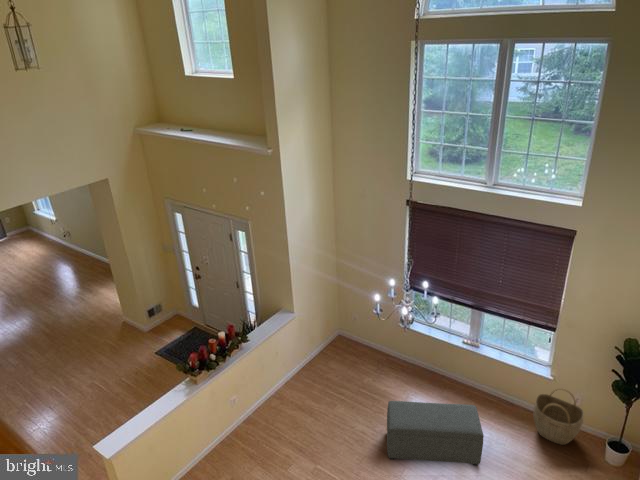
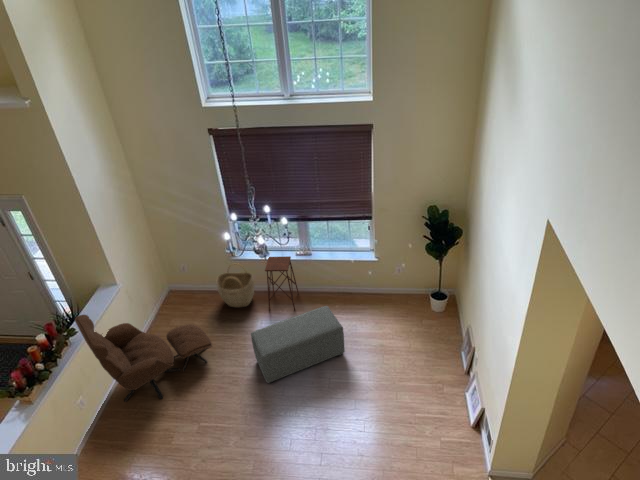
lounge chair: none [250,328,352,428] -> present [75,315,212,402]
side table: none [419,335,456,398] -> present [265,256,299,310]
woven basket: present [534,388,584,445] -> present [217,264,254,307]

